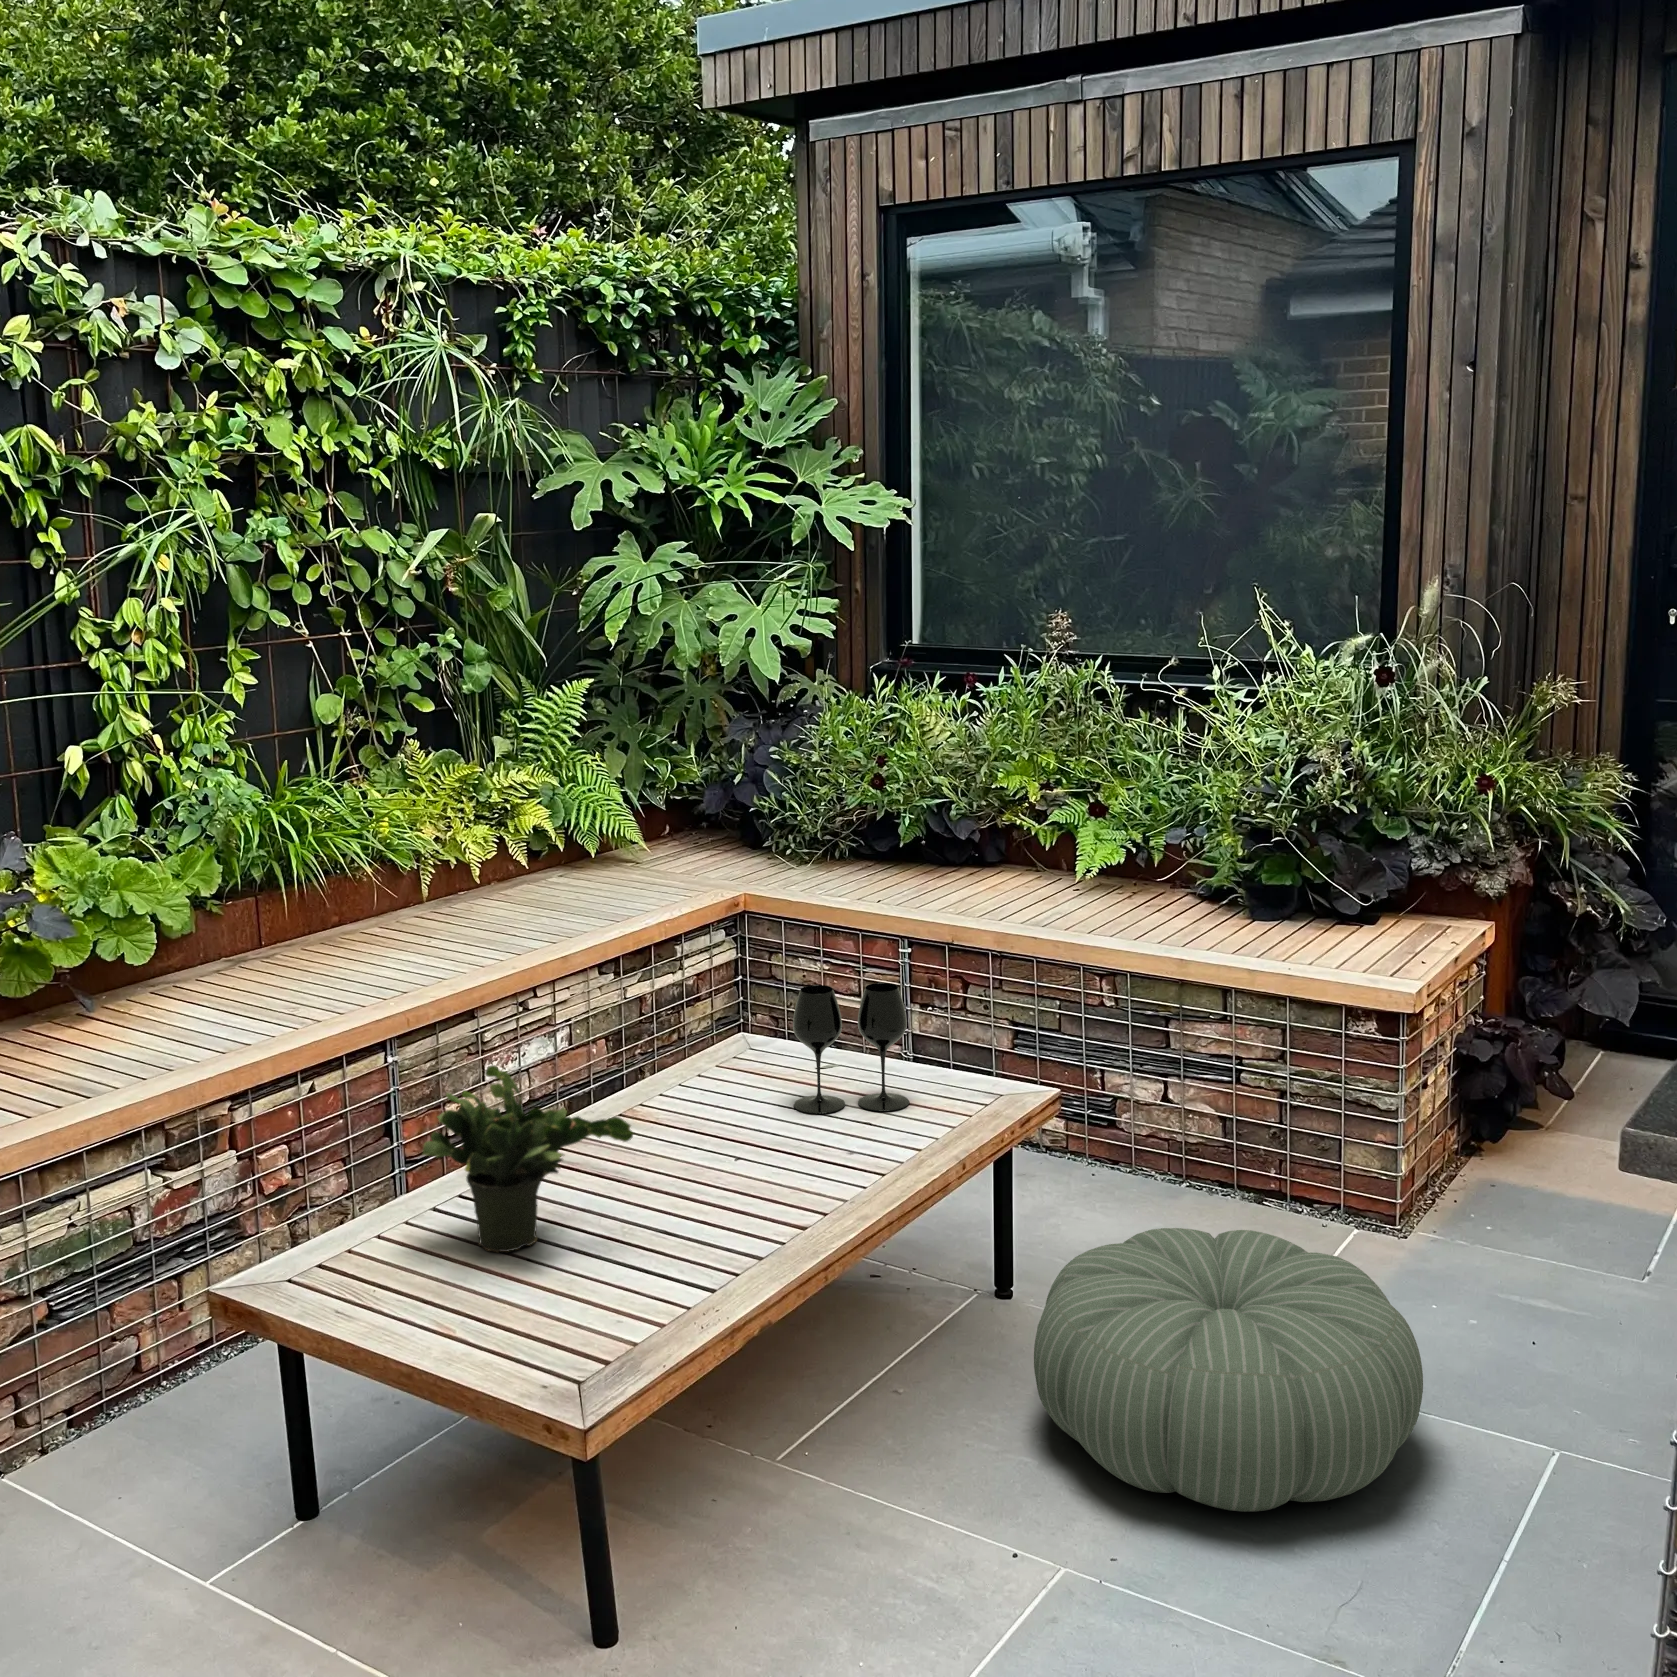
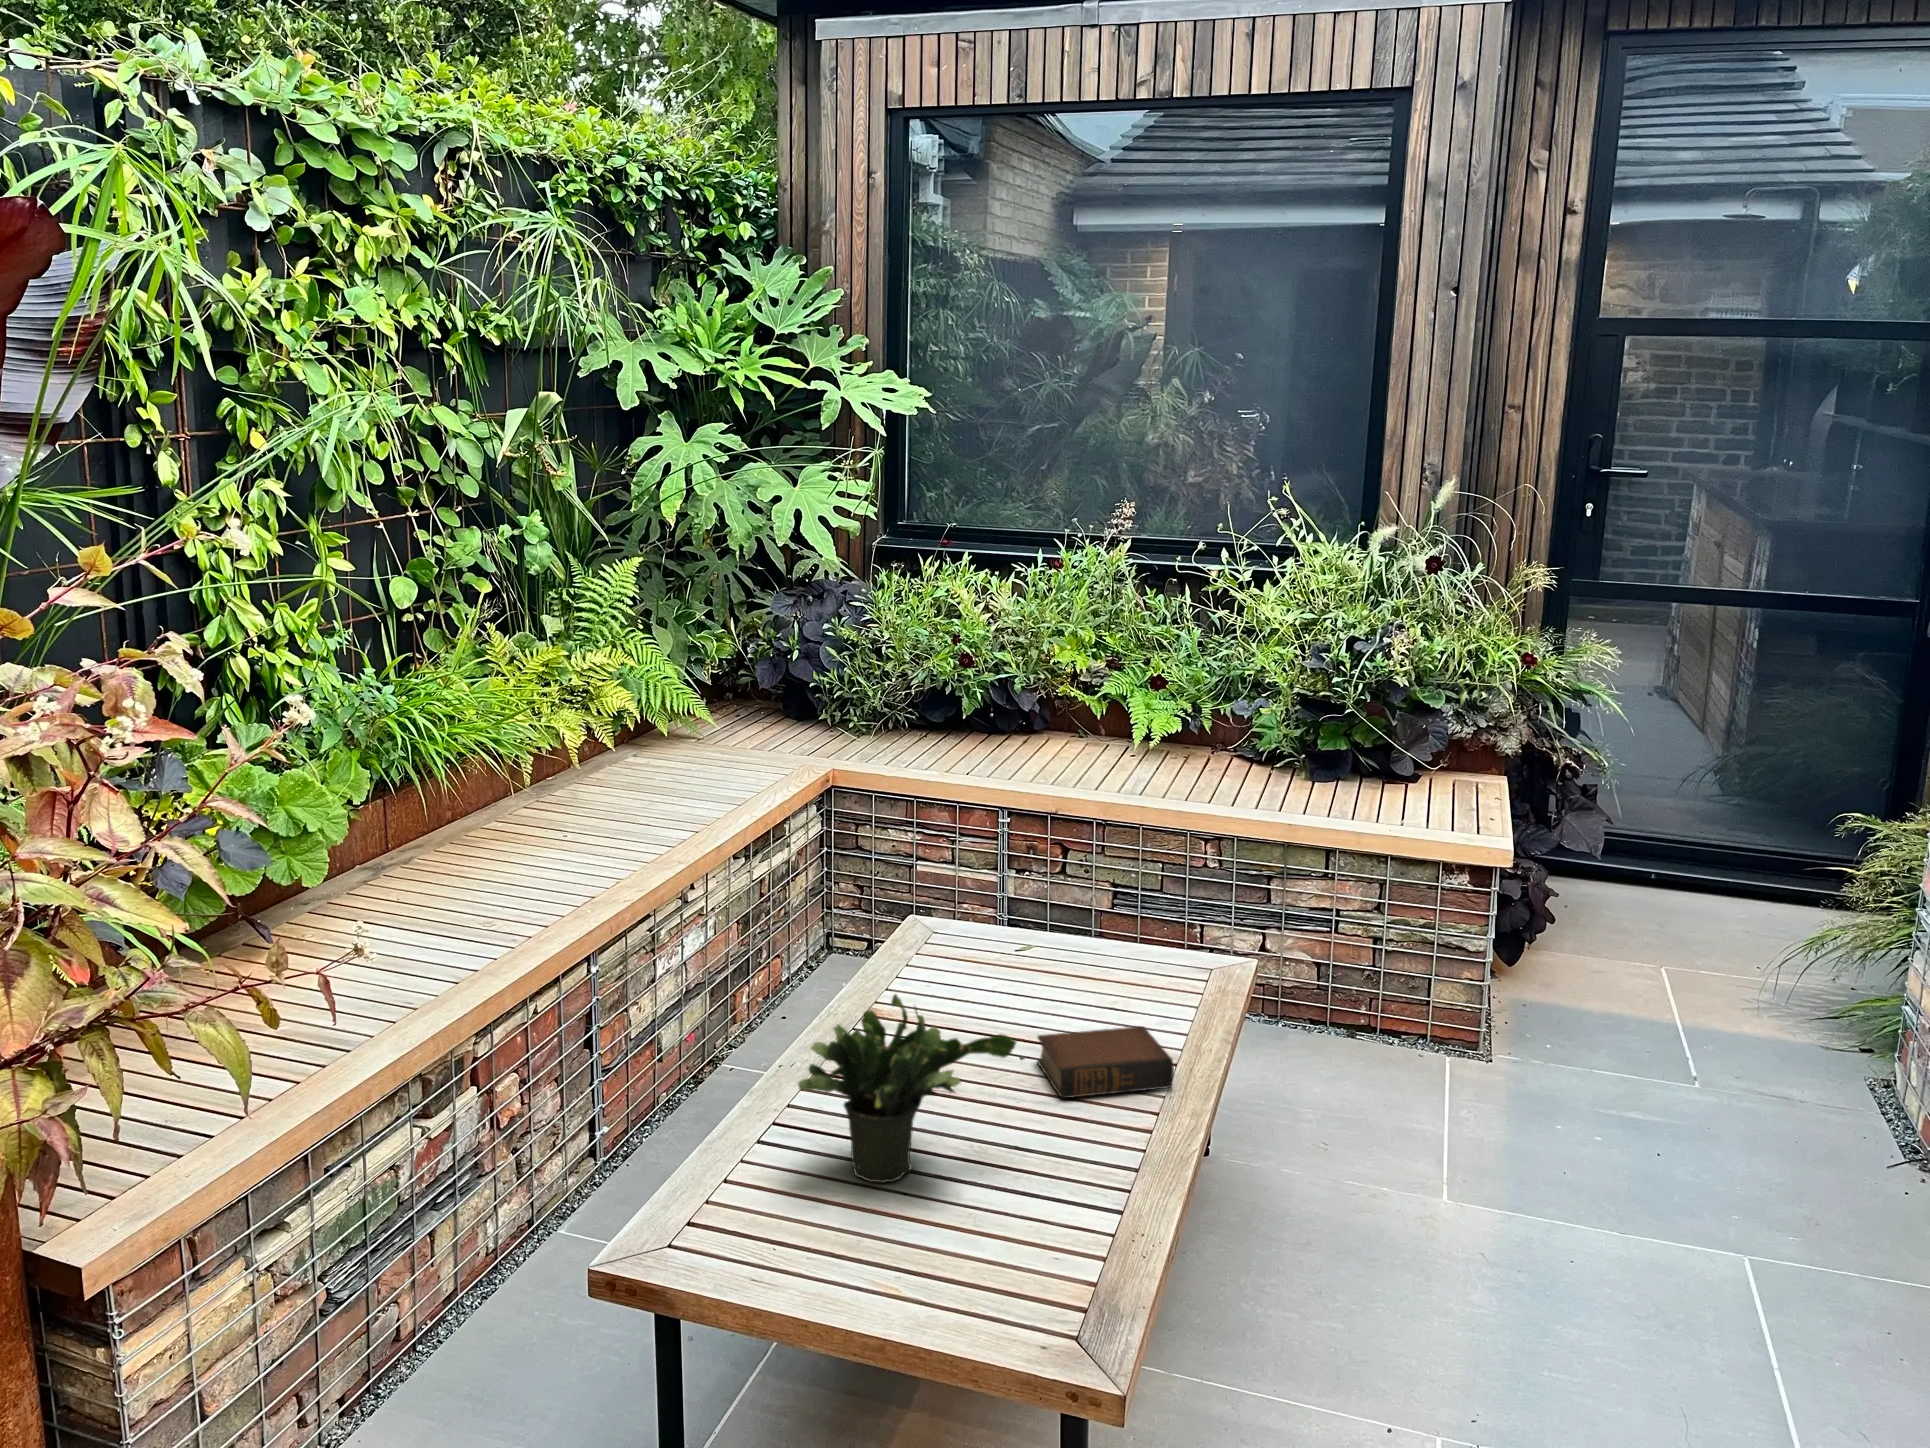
wine glass: present [793,983,909,1114] -> none [1032,868,1141,999]
book: none [728,1138,850,1198] -> present [1037,1026,1174,1098]
pouf: present [1034,1228,1423,1512] -> none [1308,1078,1678,1345]

